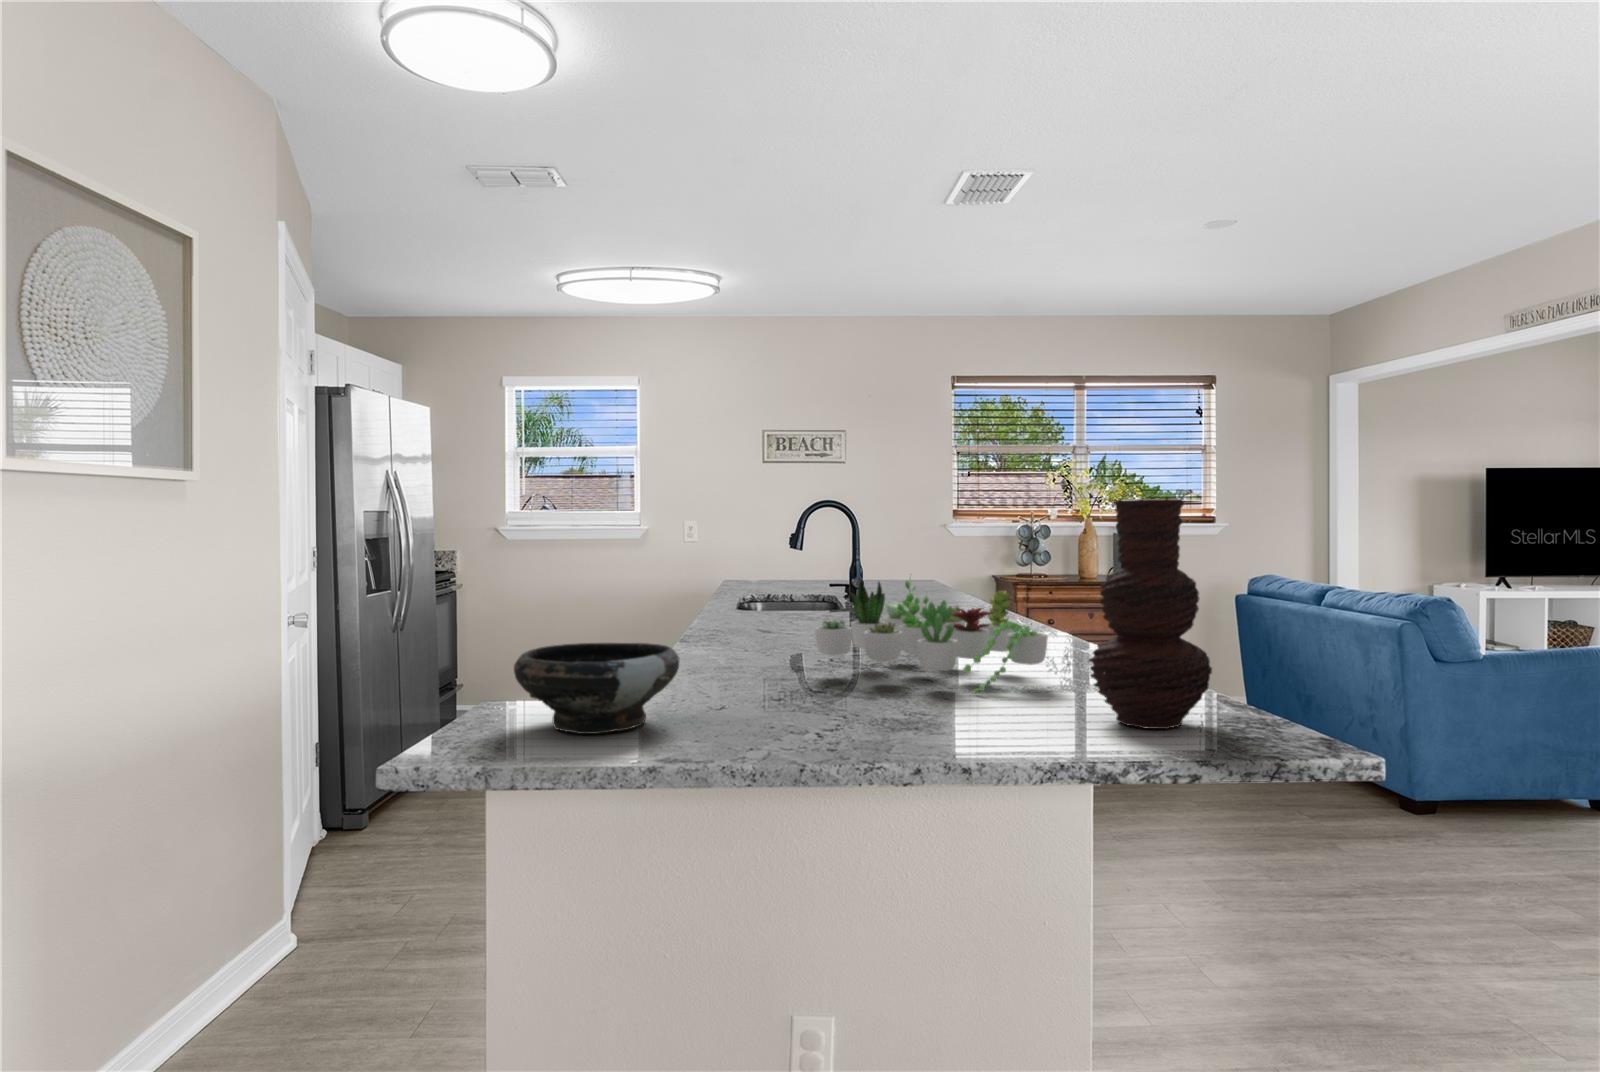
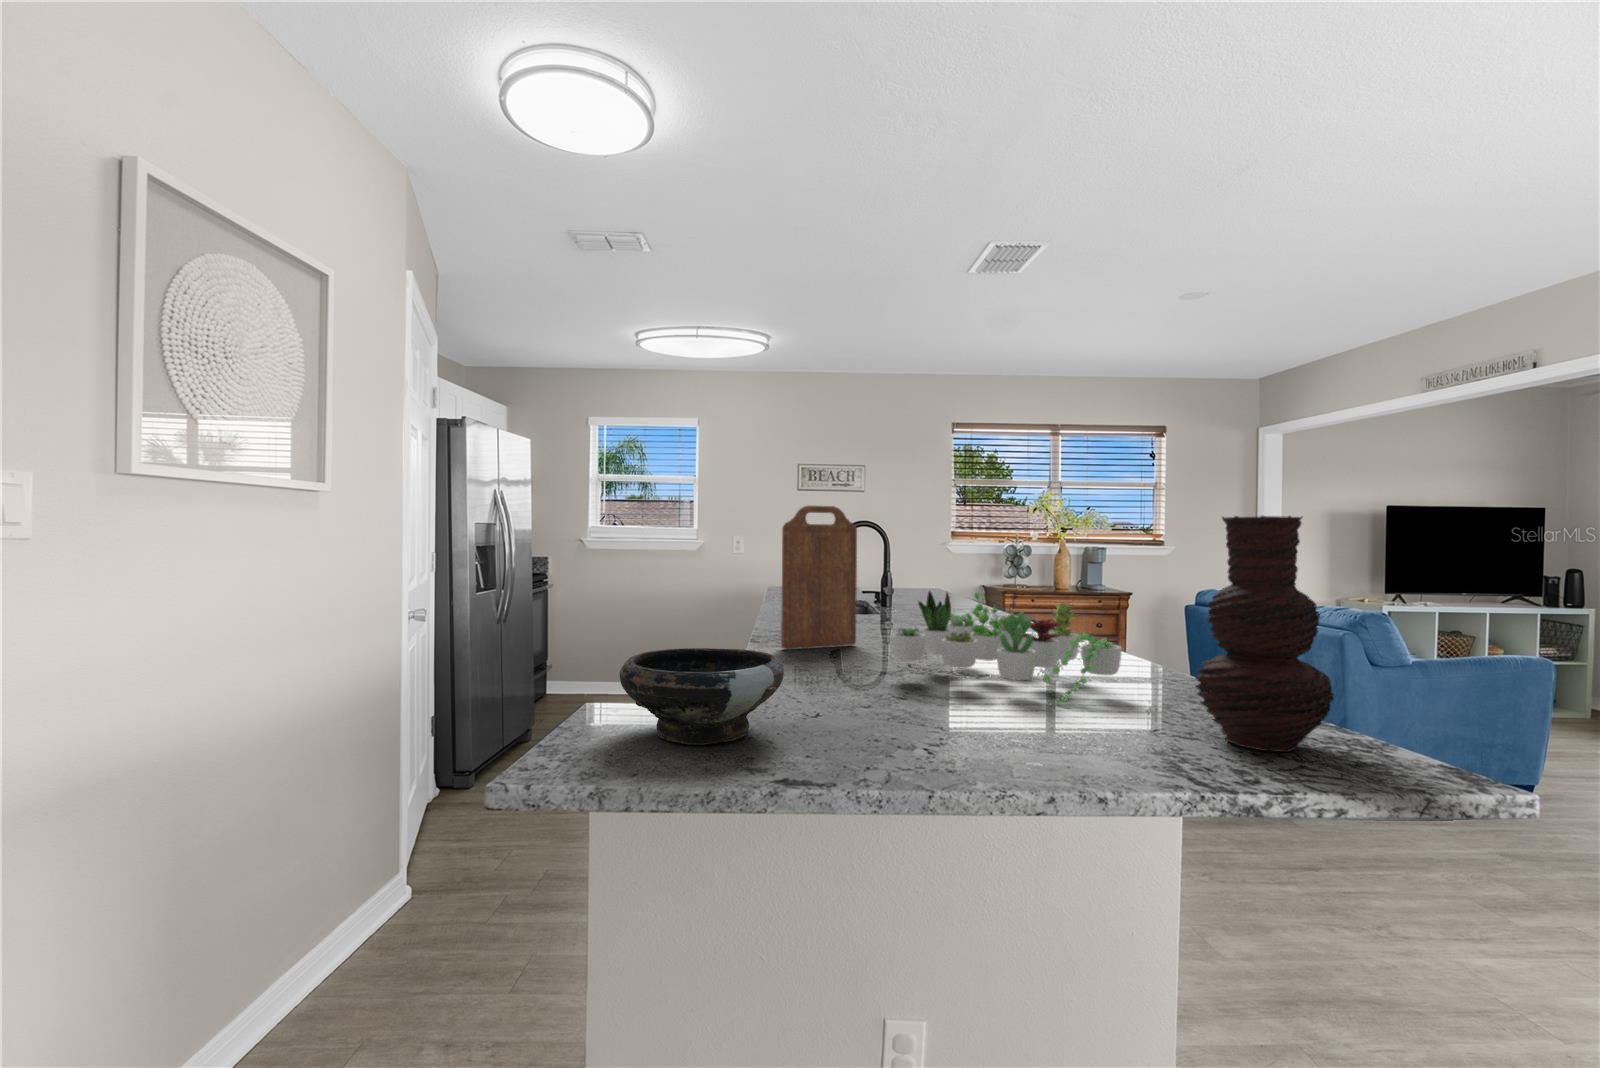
cutting board: none [711,489,797,649] -> present [781,506,857,649]

